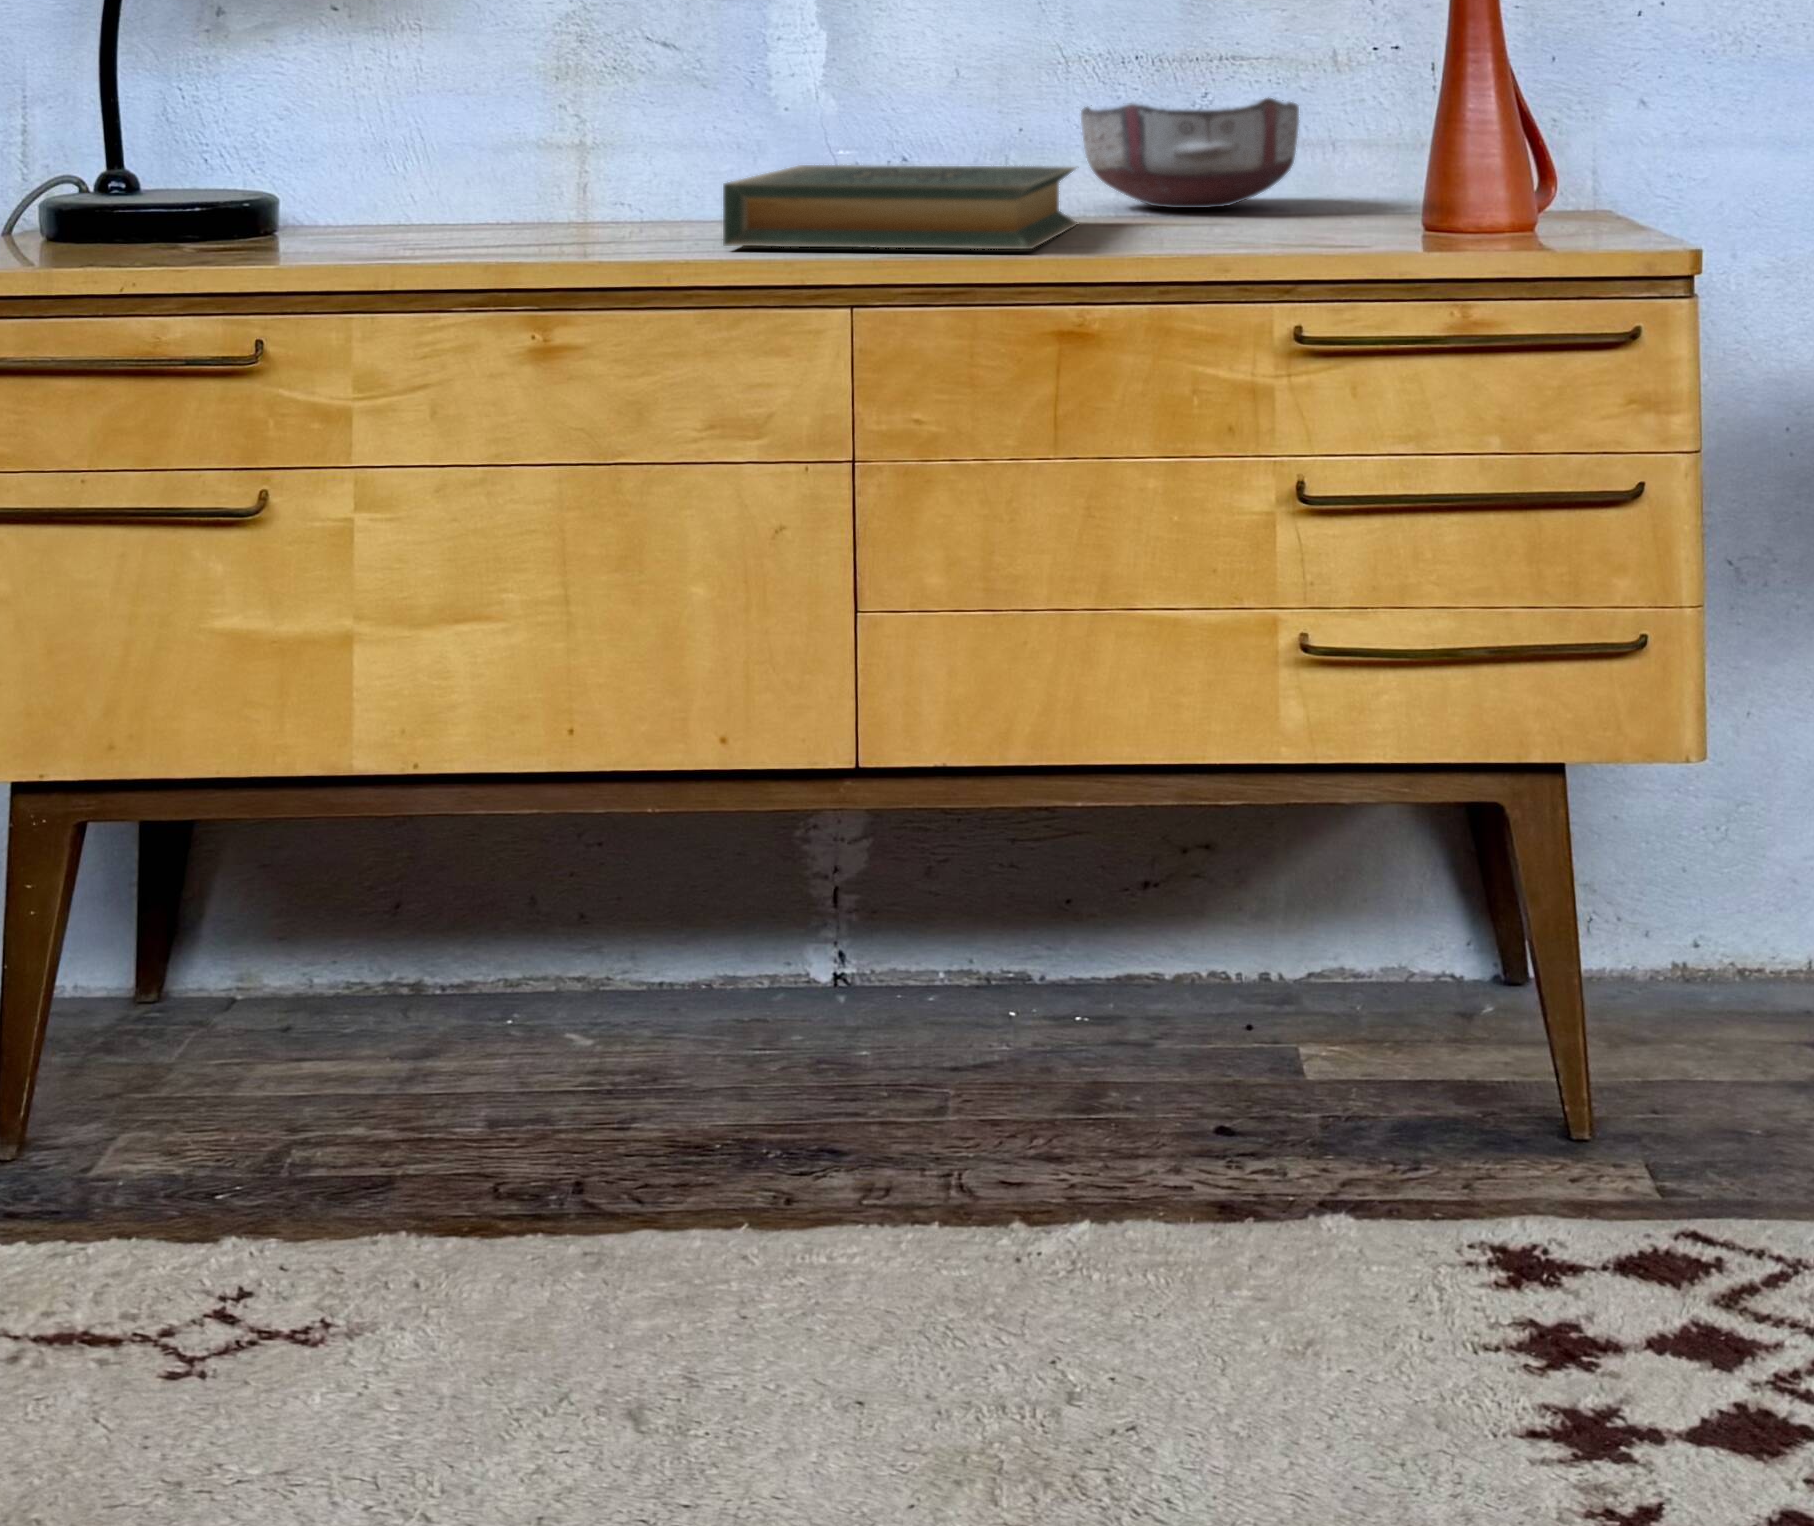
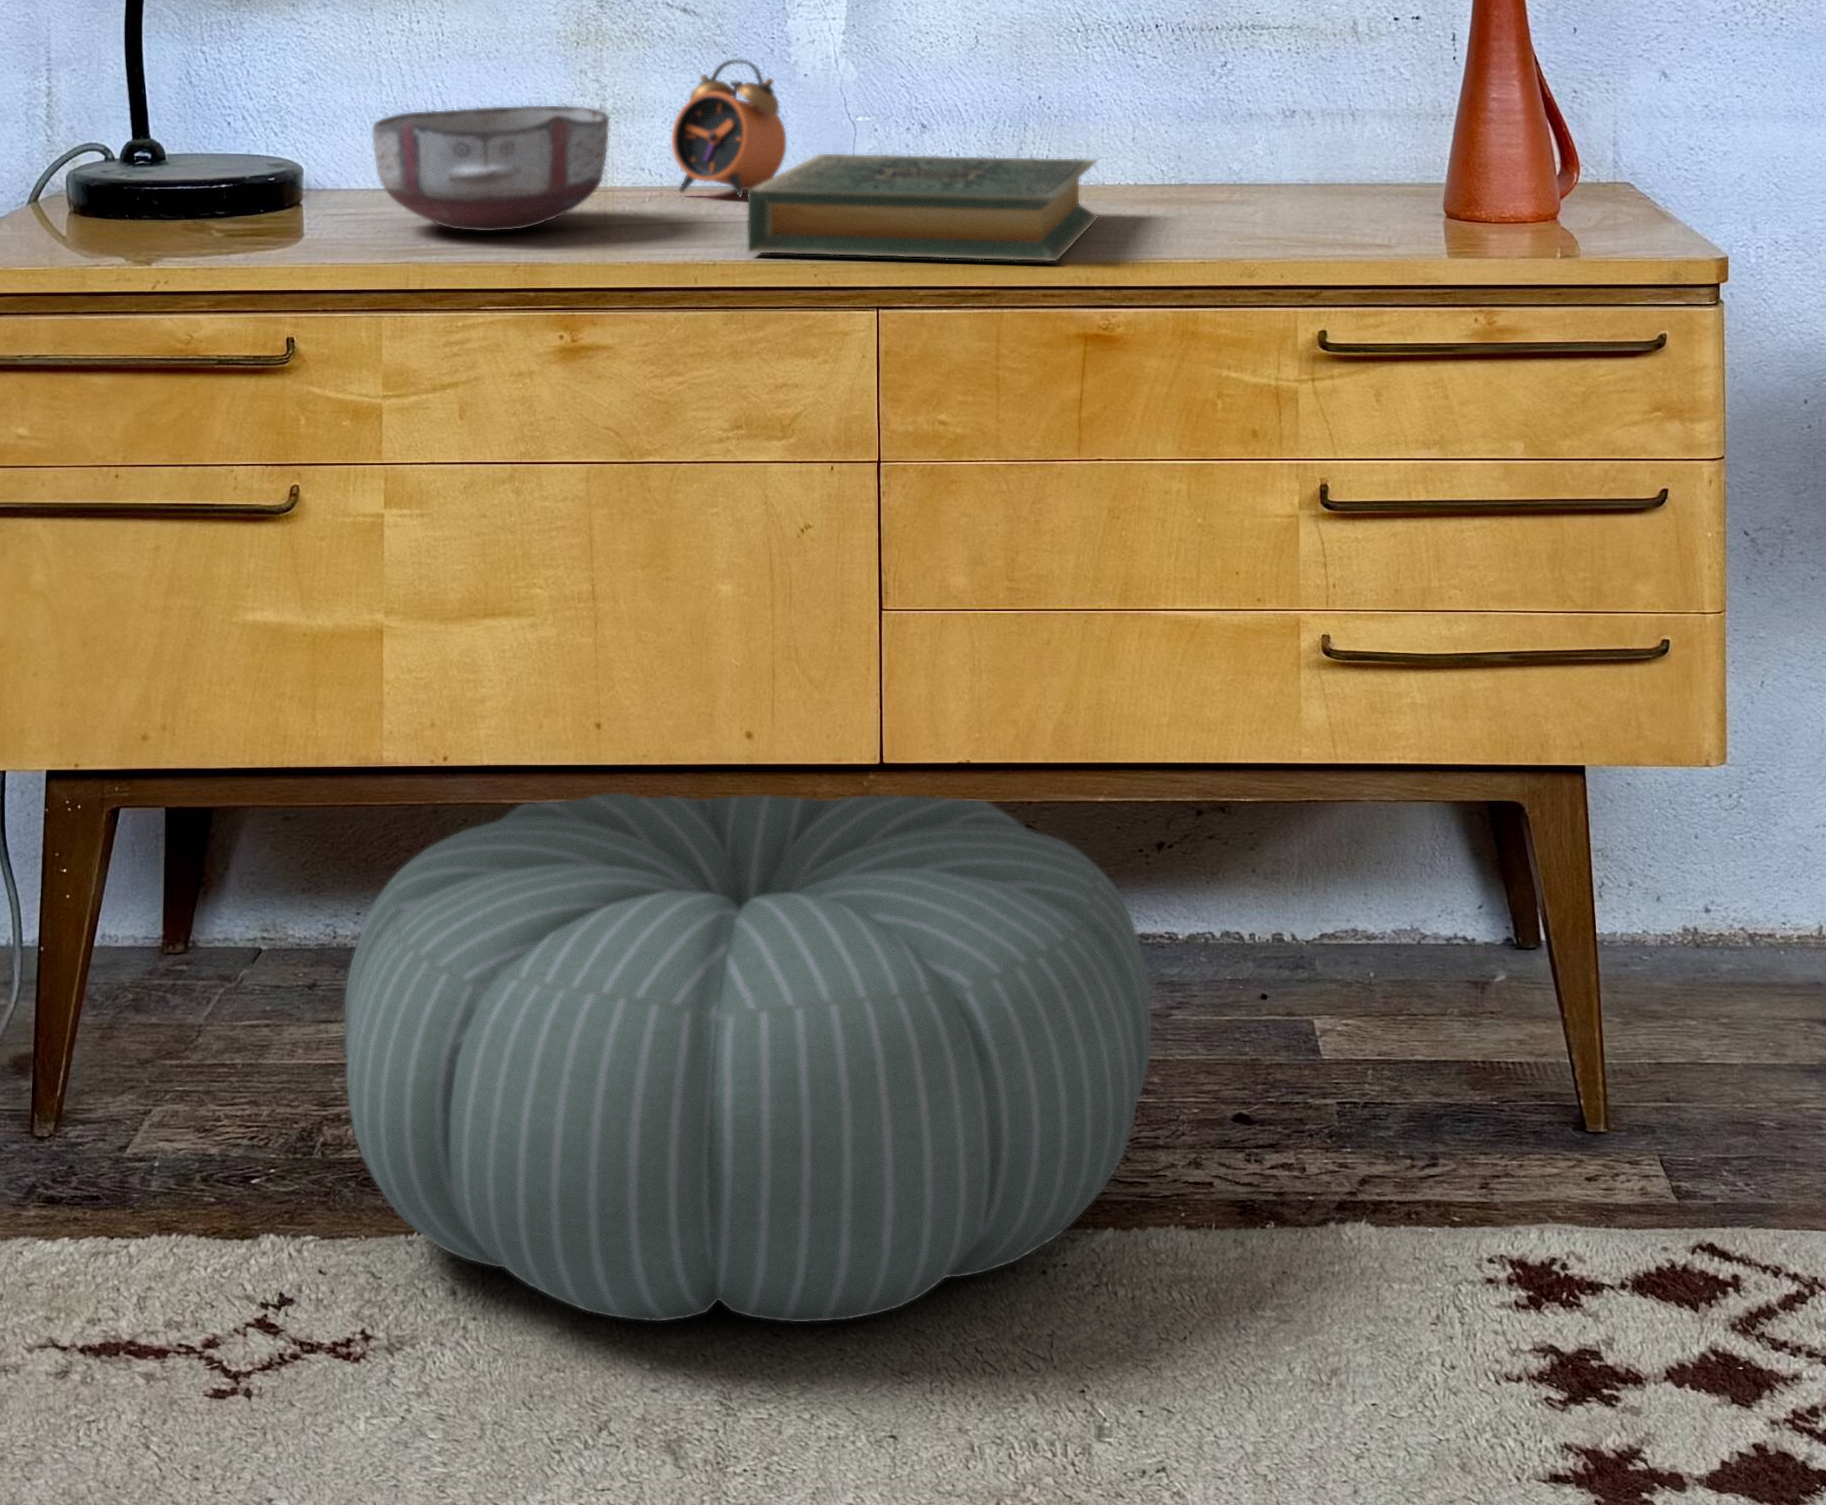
alarm clock: none [652,77,768,213] -> present [672,59,786,197]
ceramic bowl: present [1081,97,1299,208] -> present [372,106,609,231]
pouf: none [311,776,1130,1307] -> present [344,794,1151,1322]

